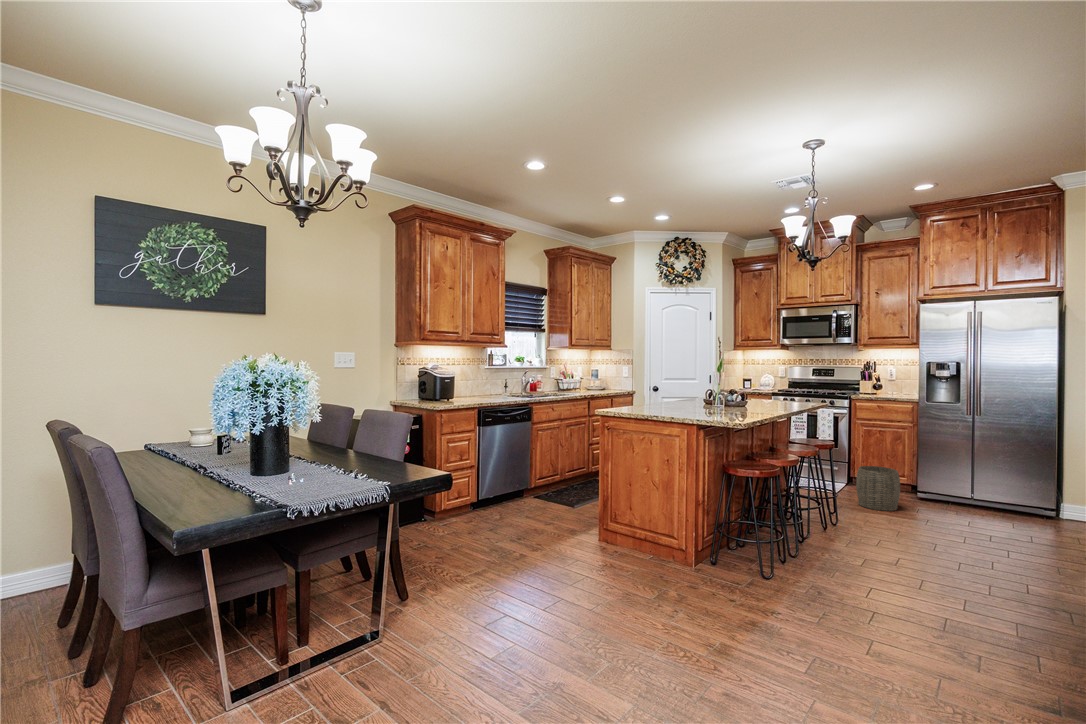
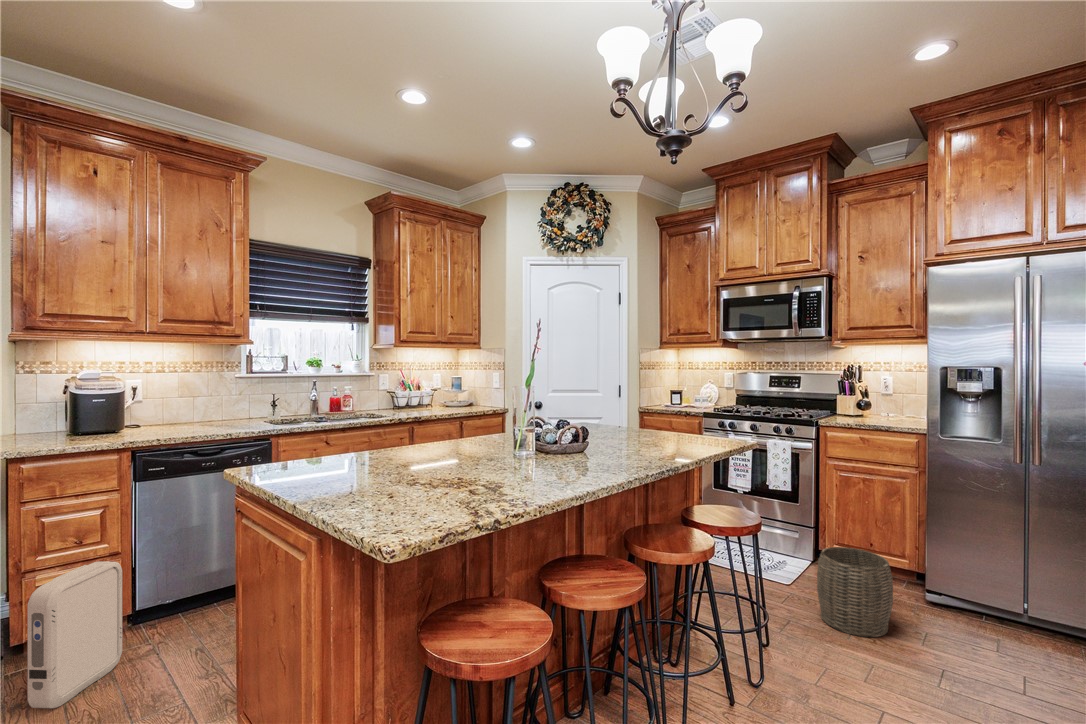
air purifier: none [478,464,495,531] -> present [28,561,122,708]

